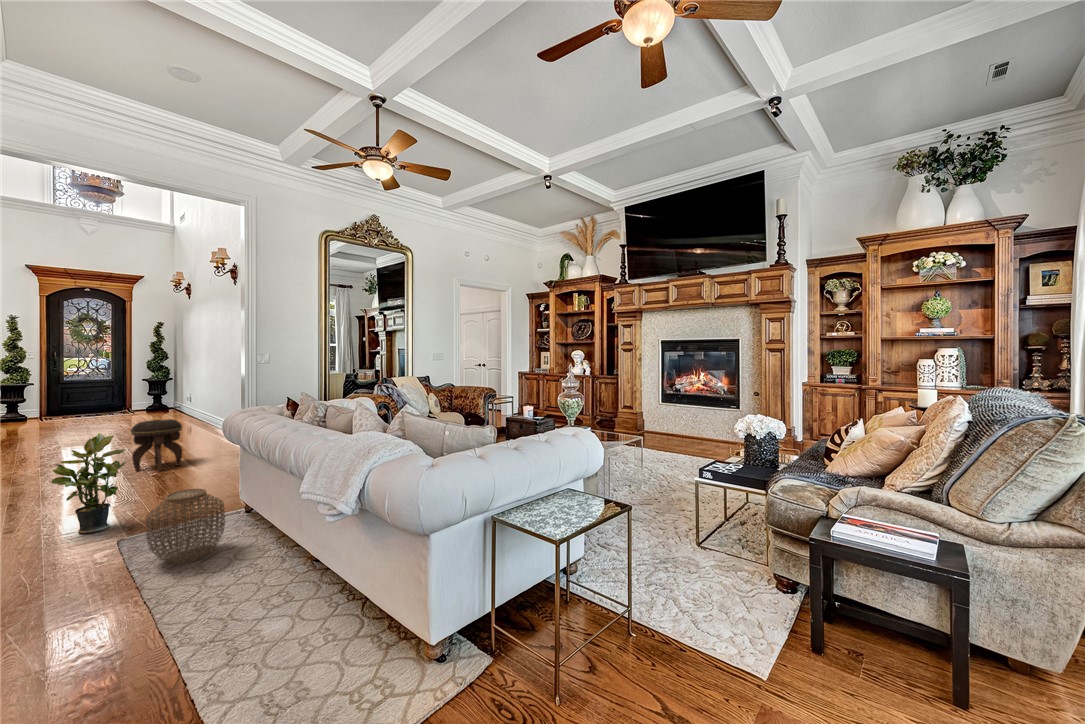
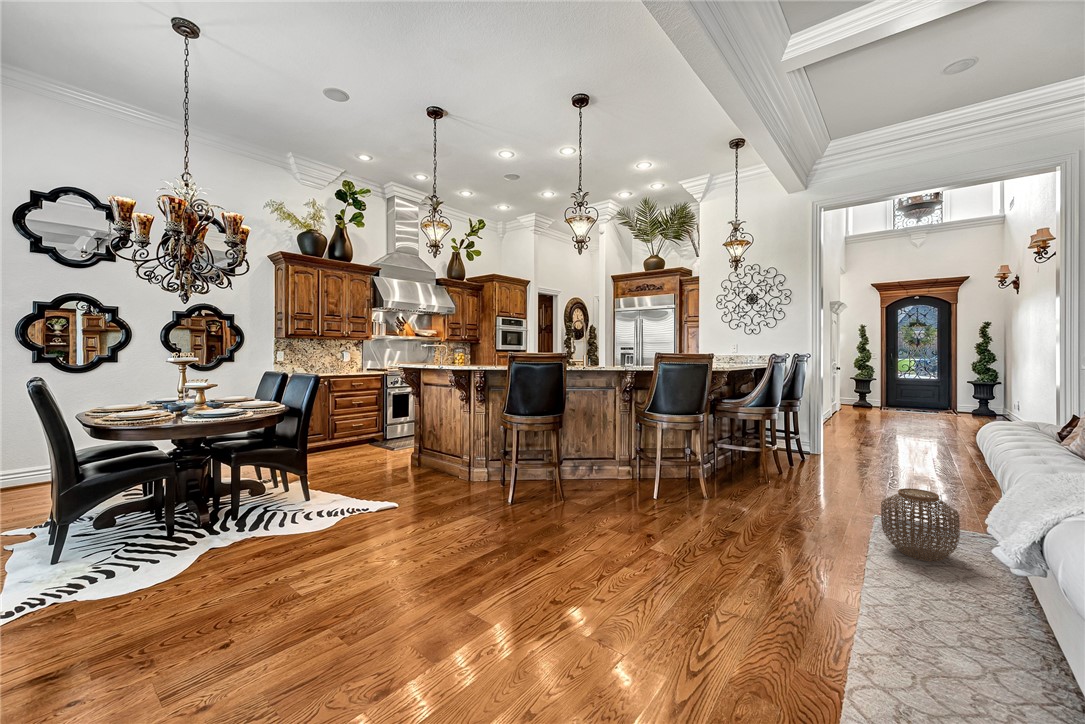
footstool: present [131,419,182,471] -> none [919,421,971,472]
potted plant: present [51,433,126,534] -> none [836,424,890,504]

